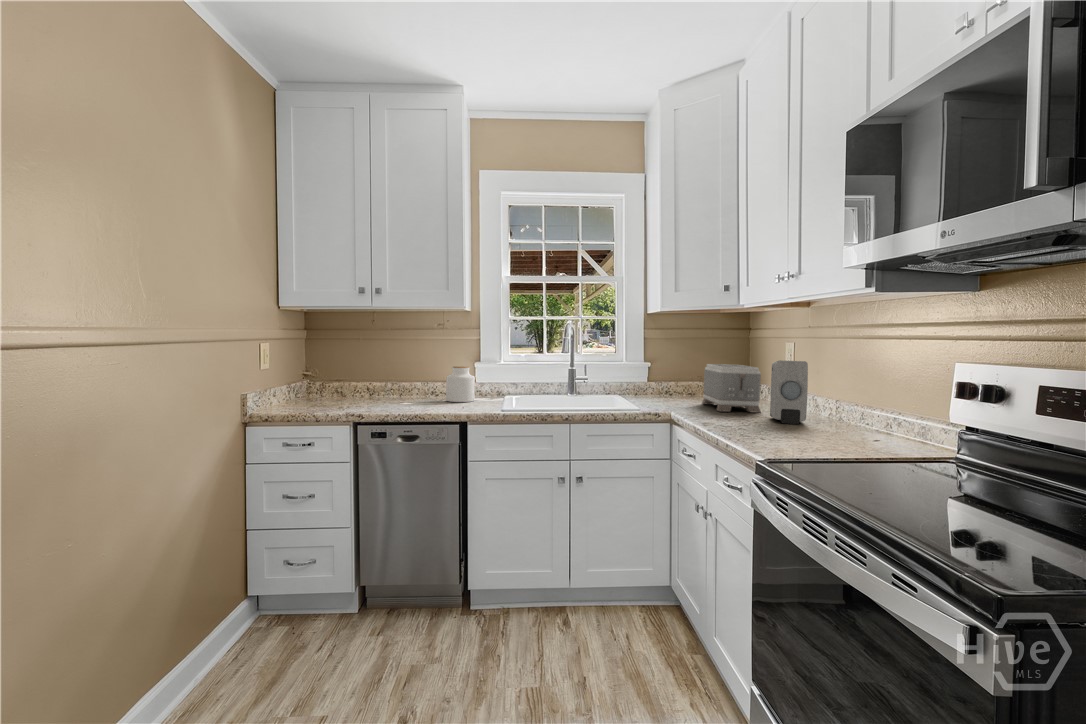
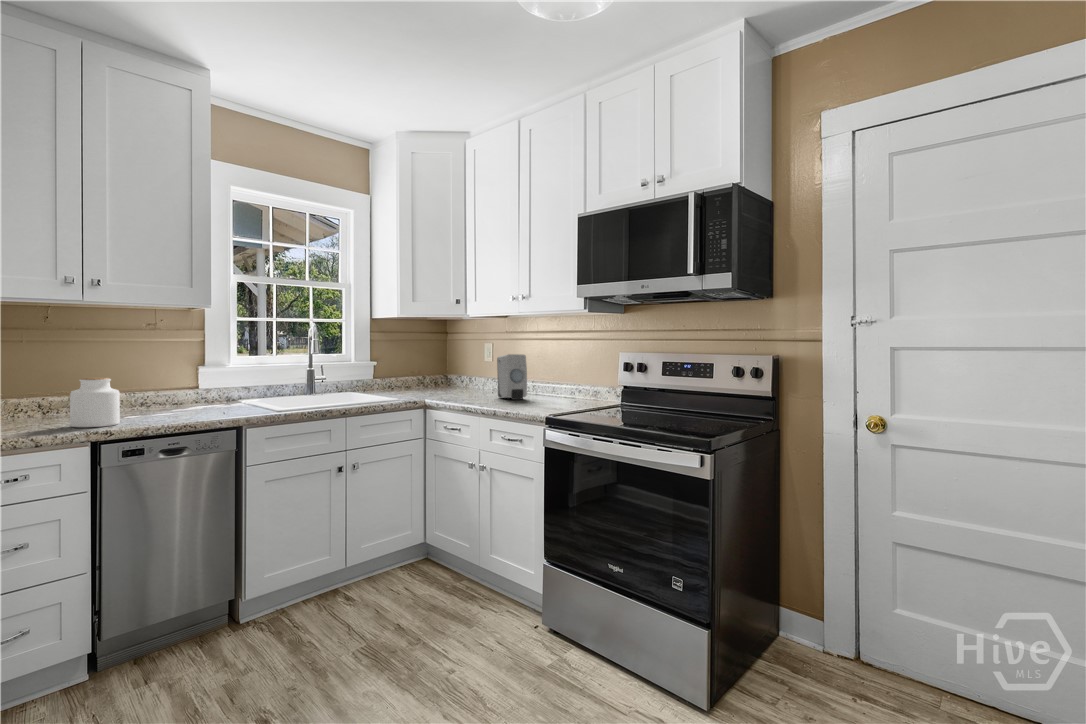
toaster: present [702,364,761,413] -> none [432,360,486,397]
jar: present [446,366,475,402] -> present [70,378,120,427]

